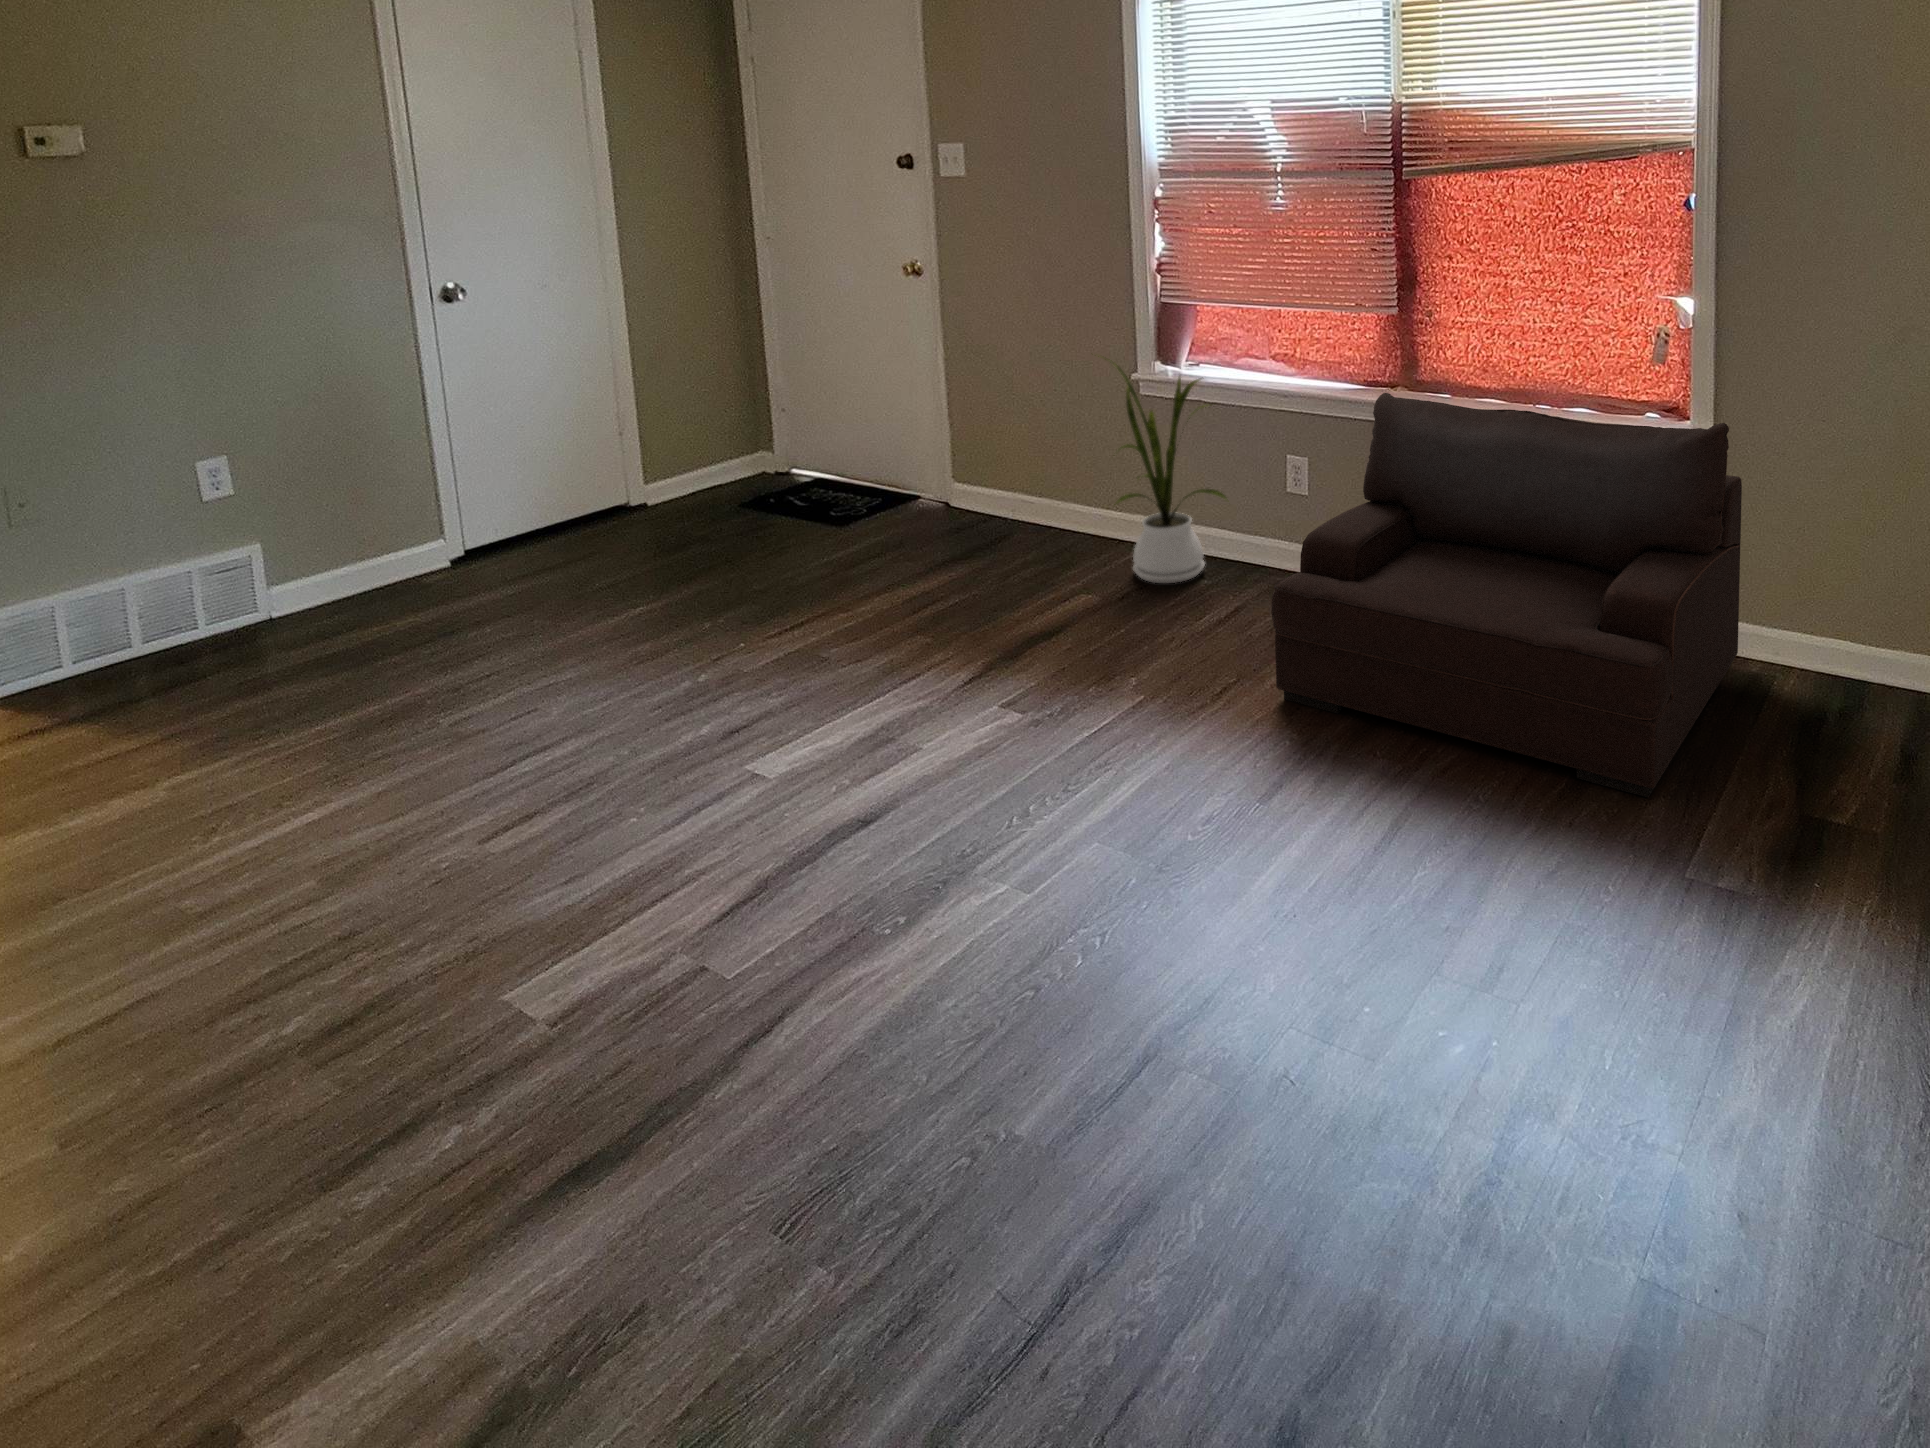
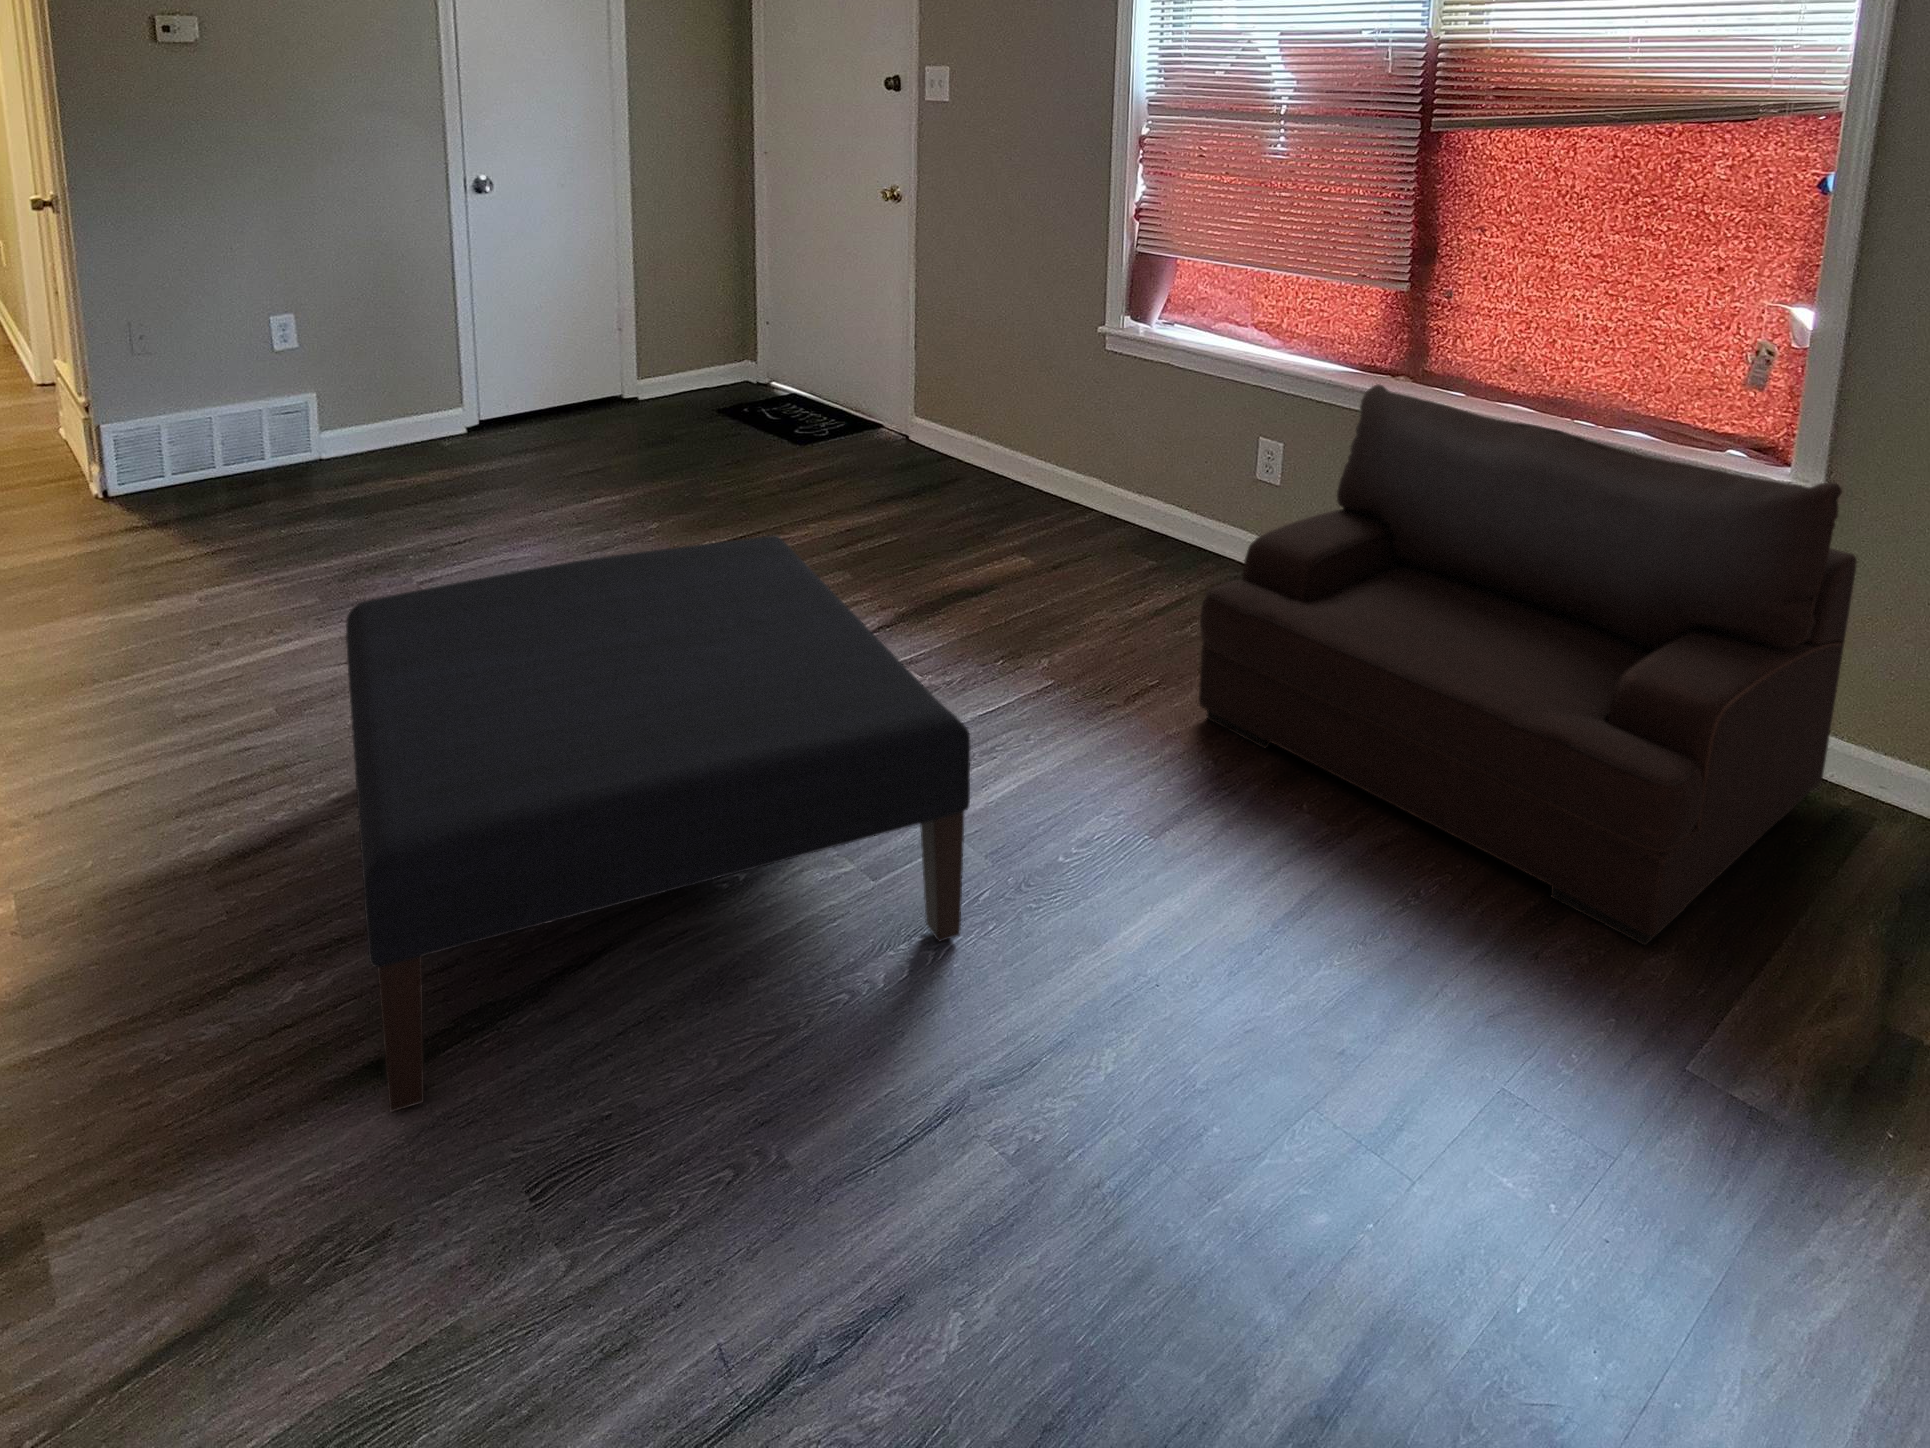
house plant: present [1098,356,1226,583] -> none [1052,300,1190,561]
ottoman: none [429,597,1125,1218] -> present [346,535,970,1112]

